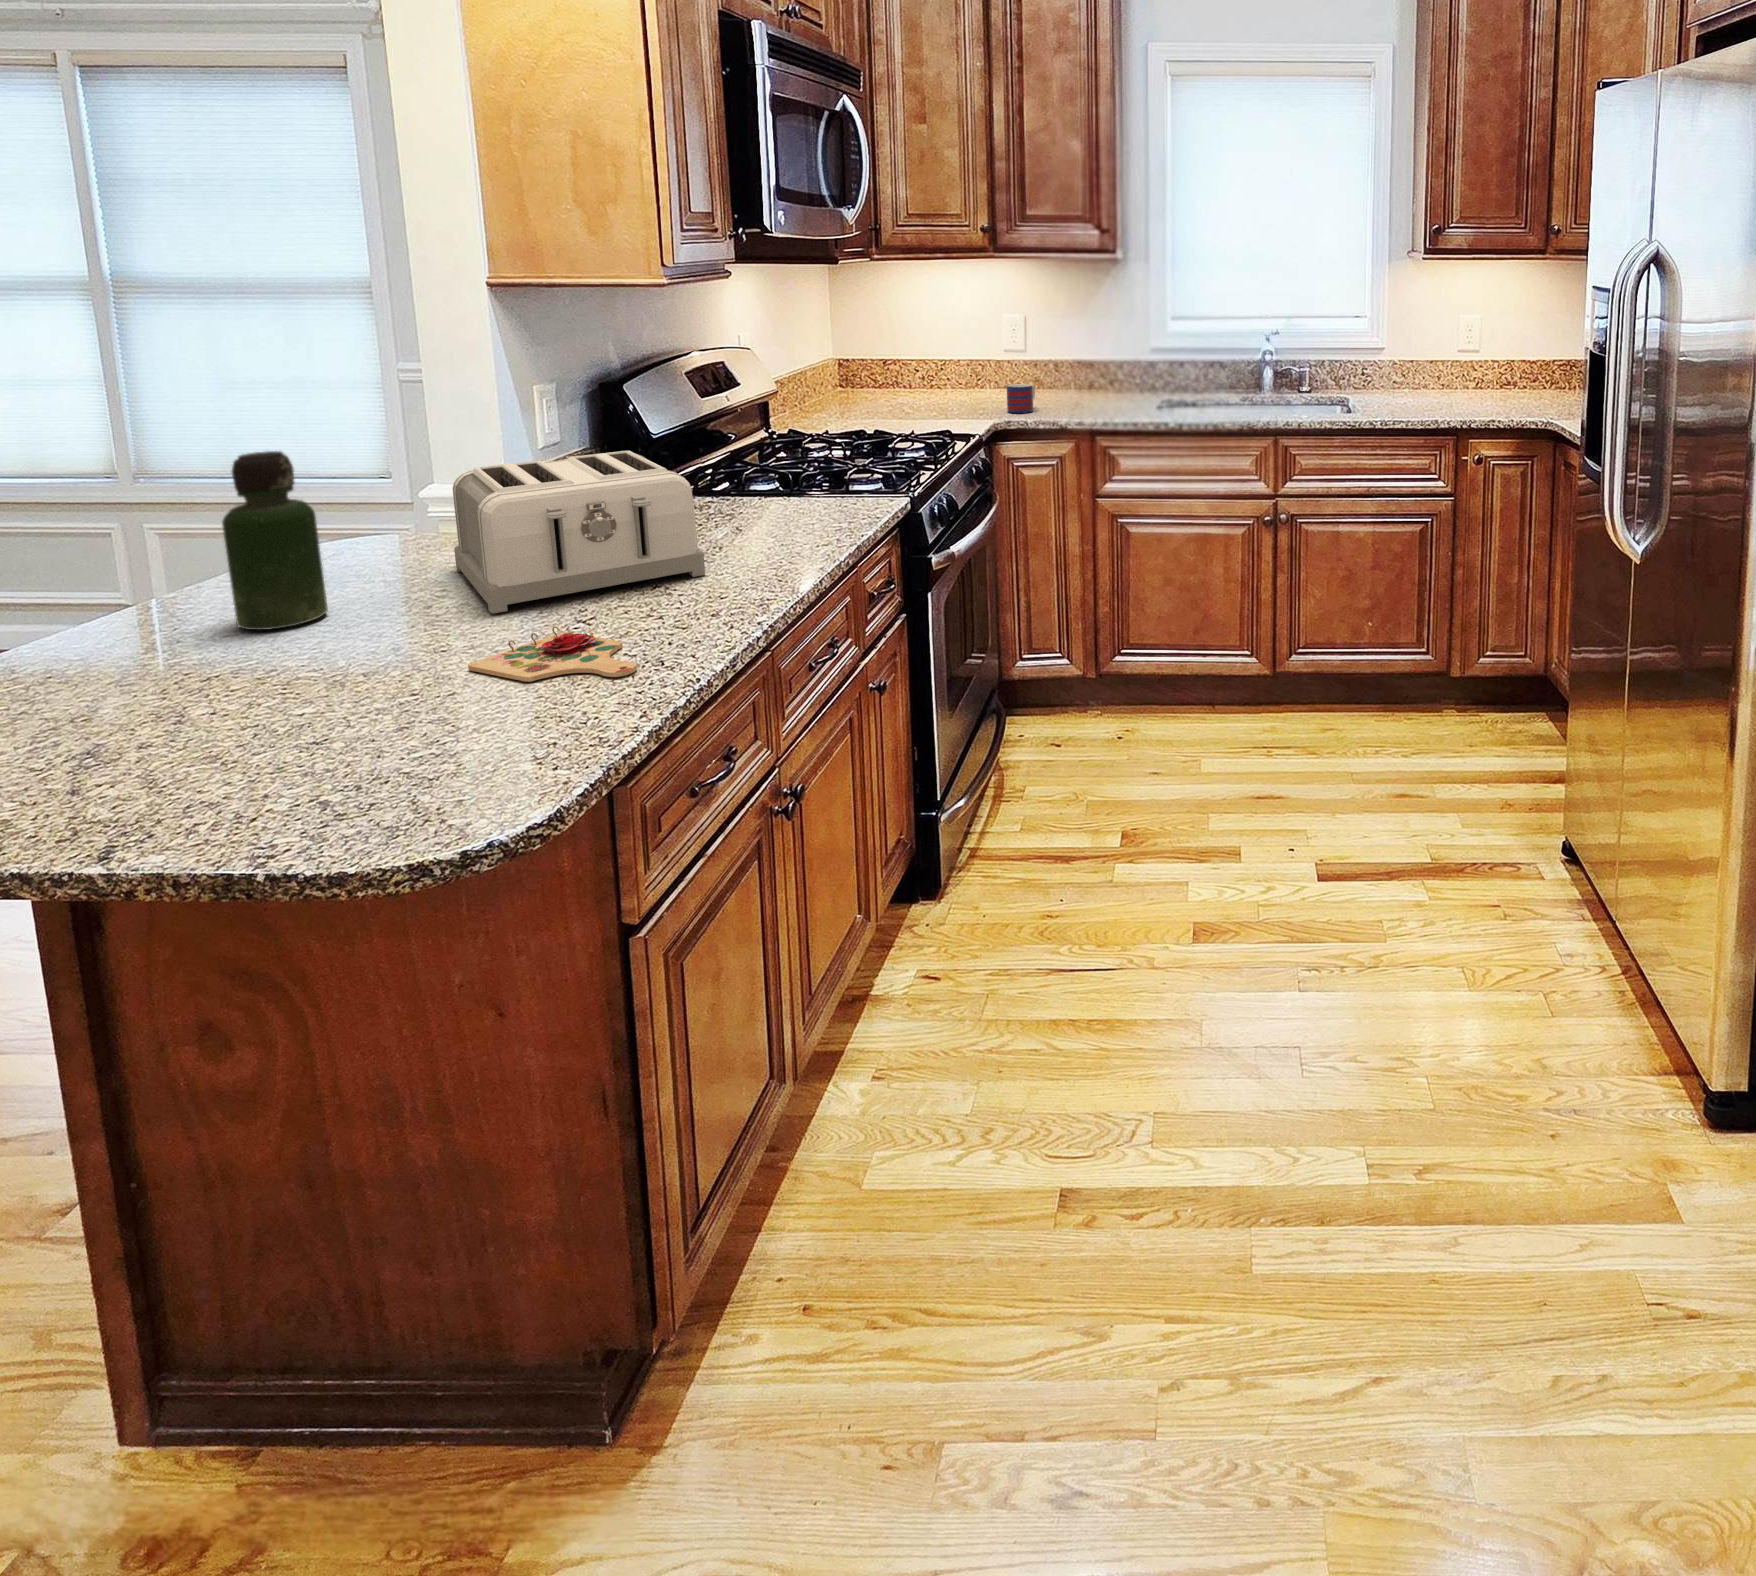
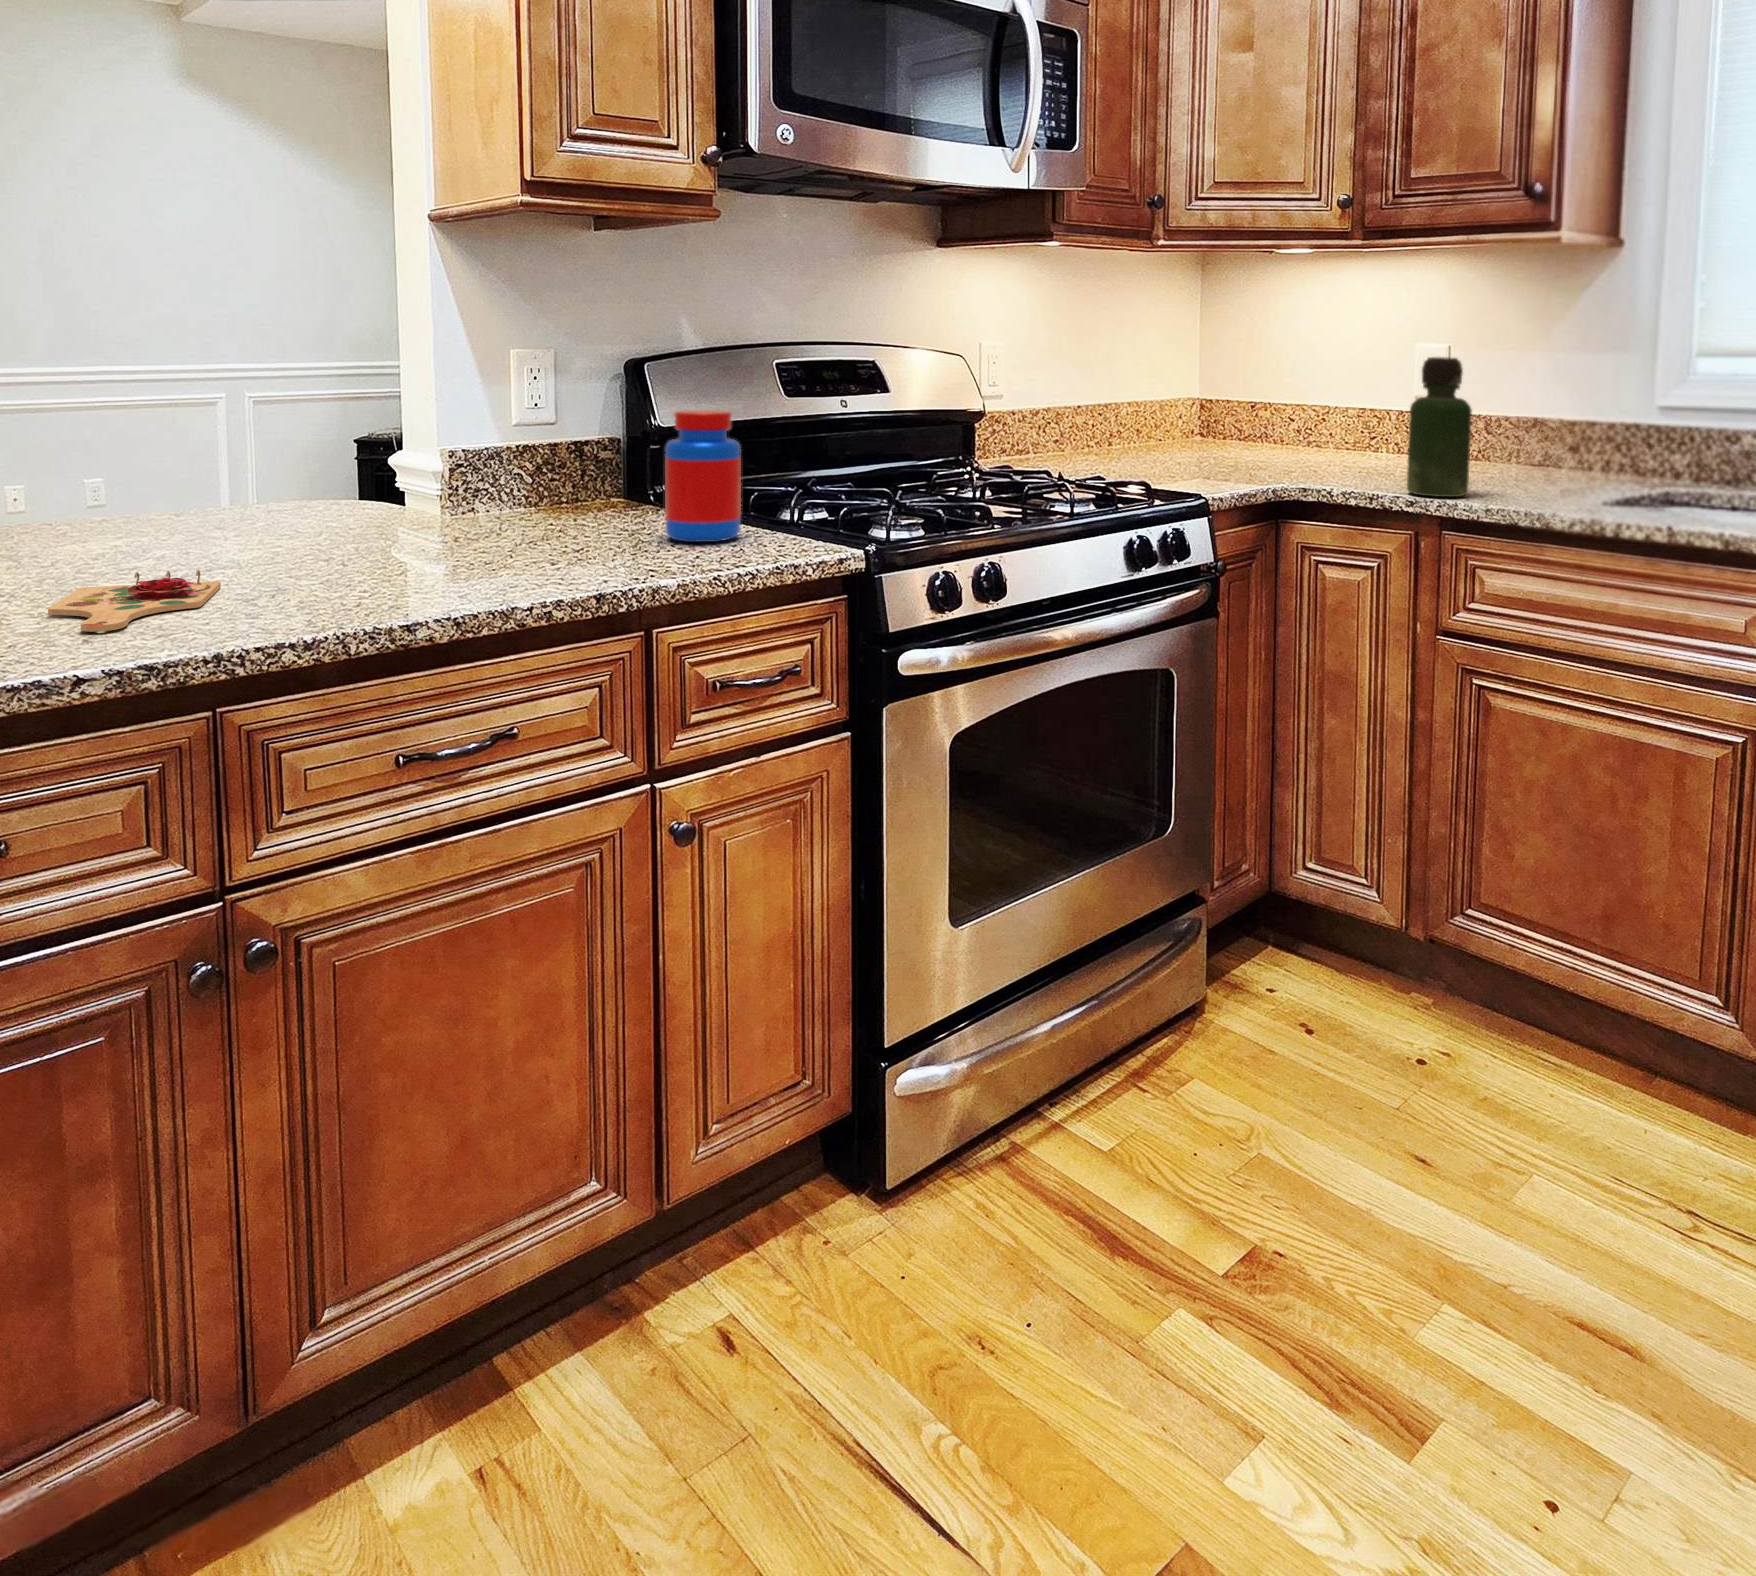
mug: present [1007,384,1035,413] -> none [1341,436,1397,480]
jar: none [742,432,805,531] -> present [665,410,741,542]
bottle: present [222,451,328,630] -> present [1407,357,1472,497]
toaster: present [453,451,705,613] -> none [265,407,585,564]

